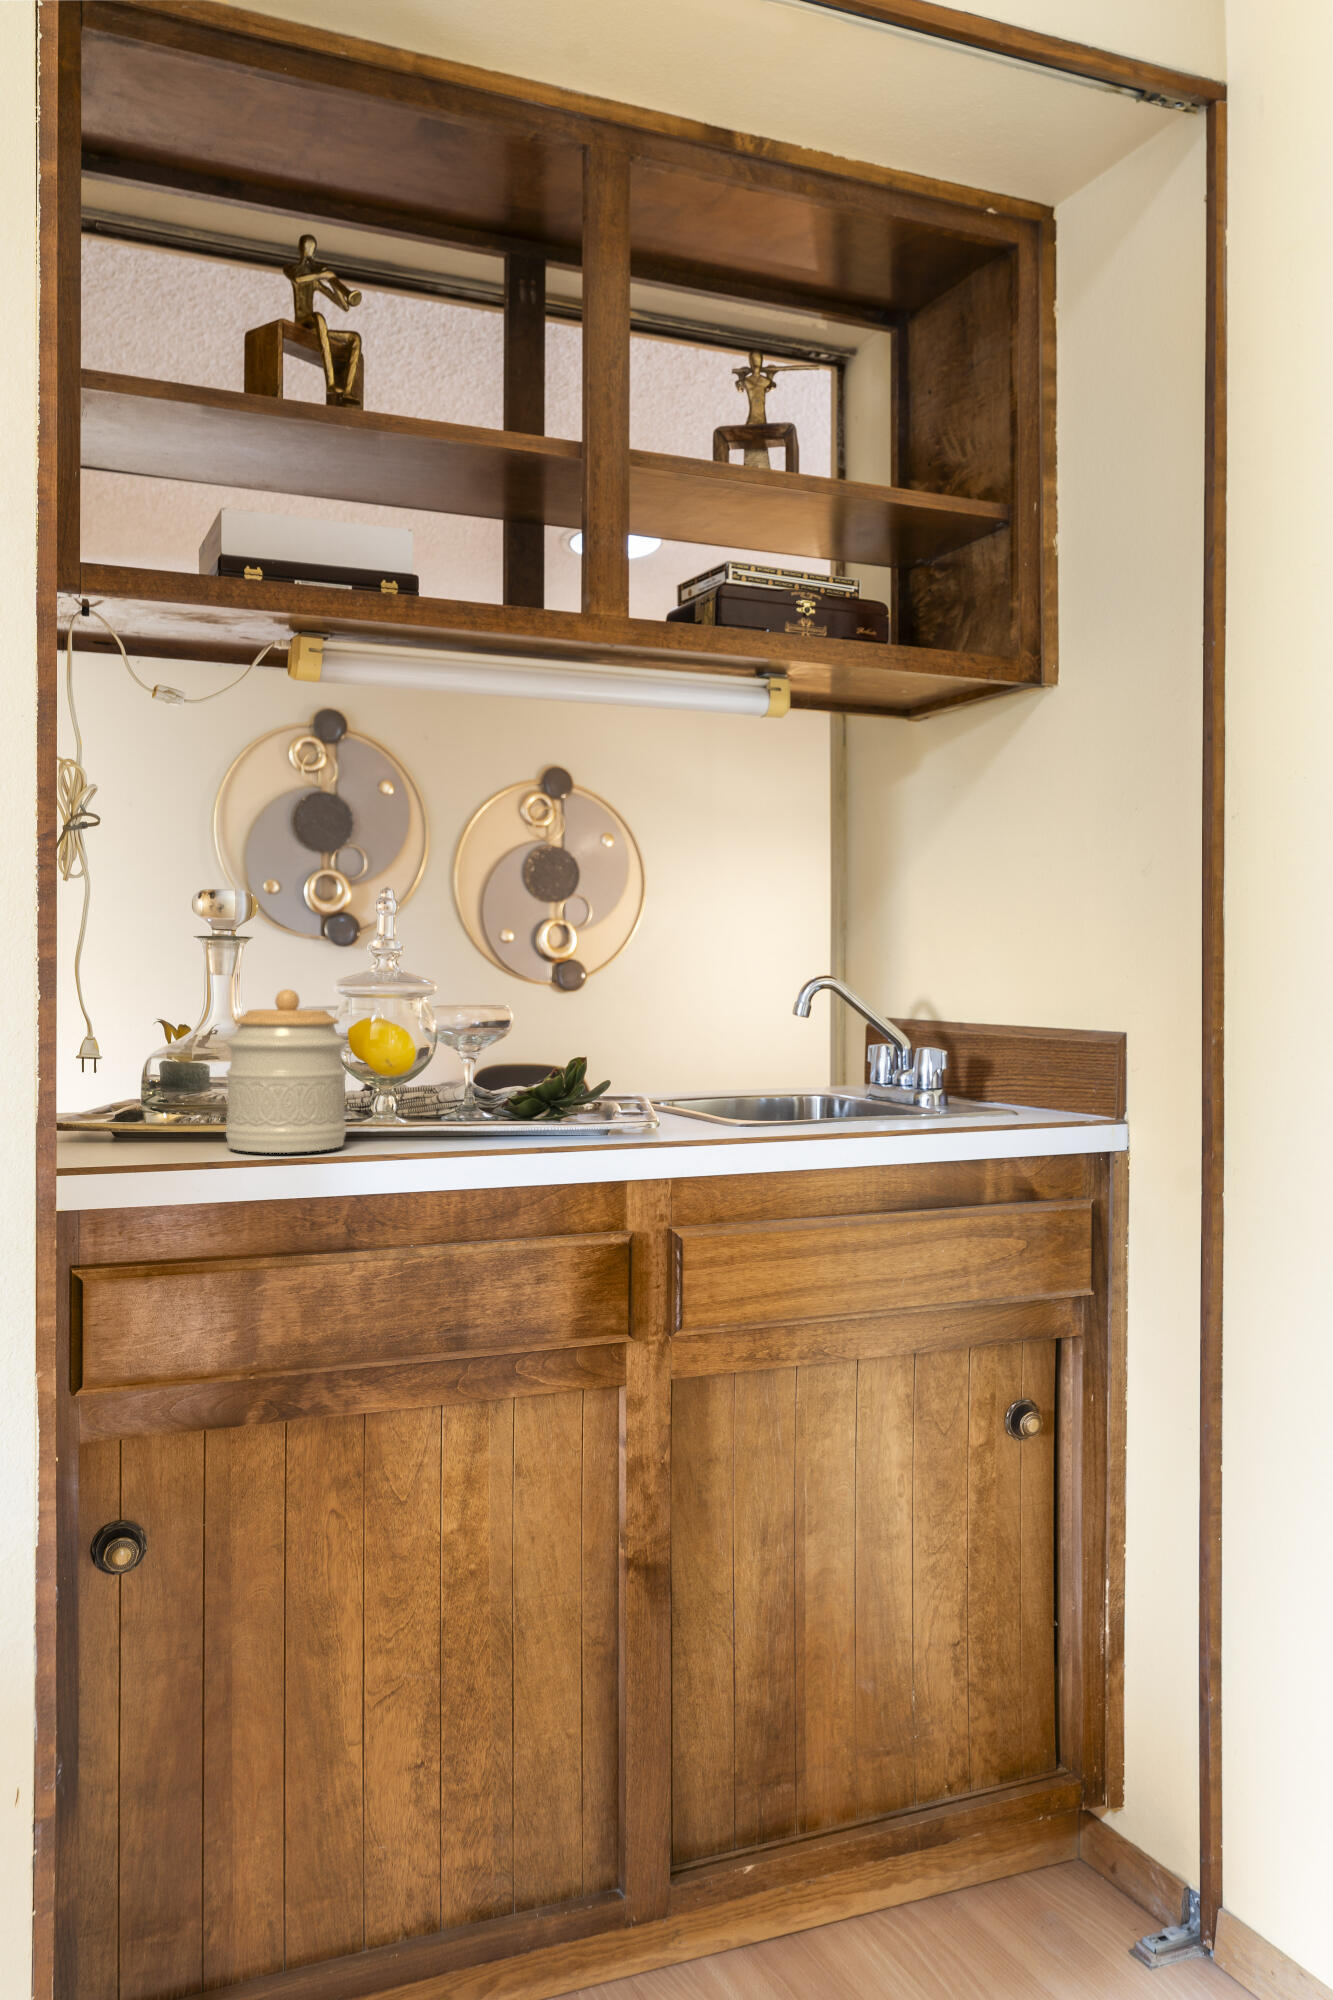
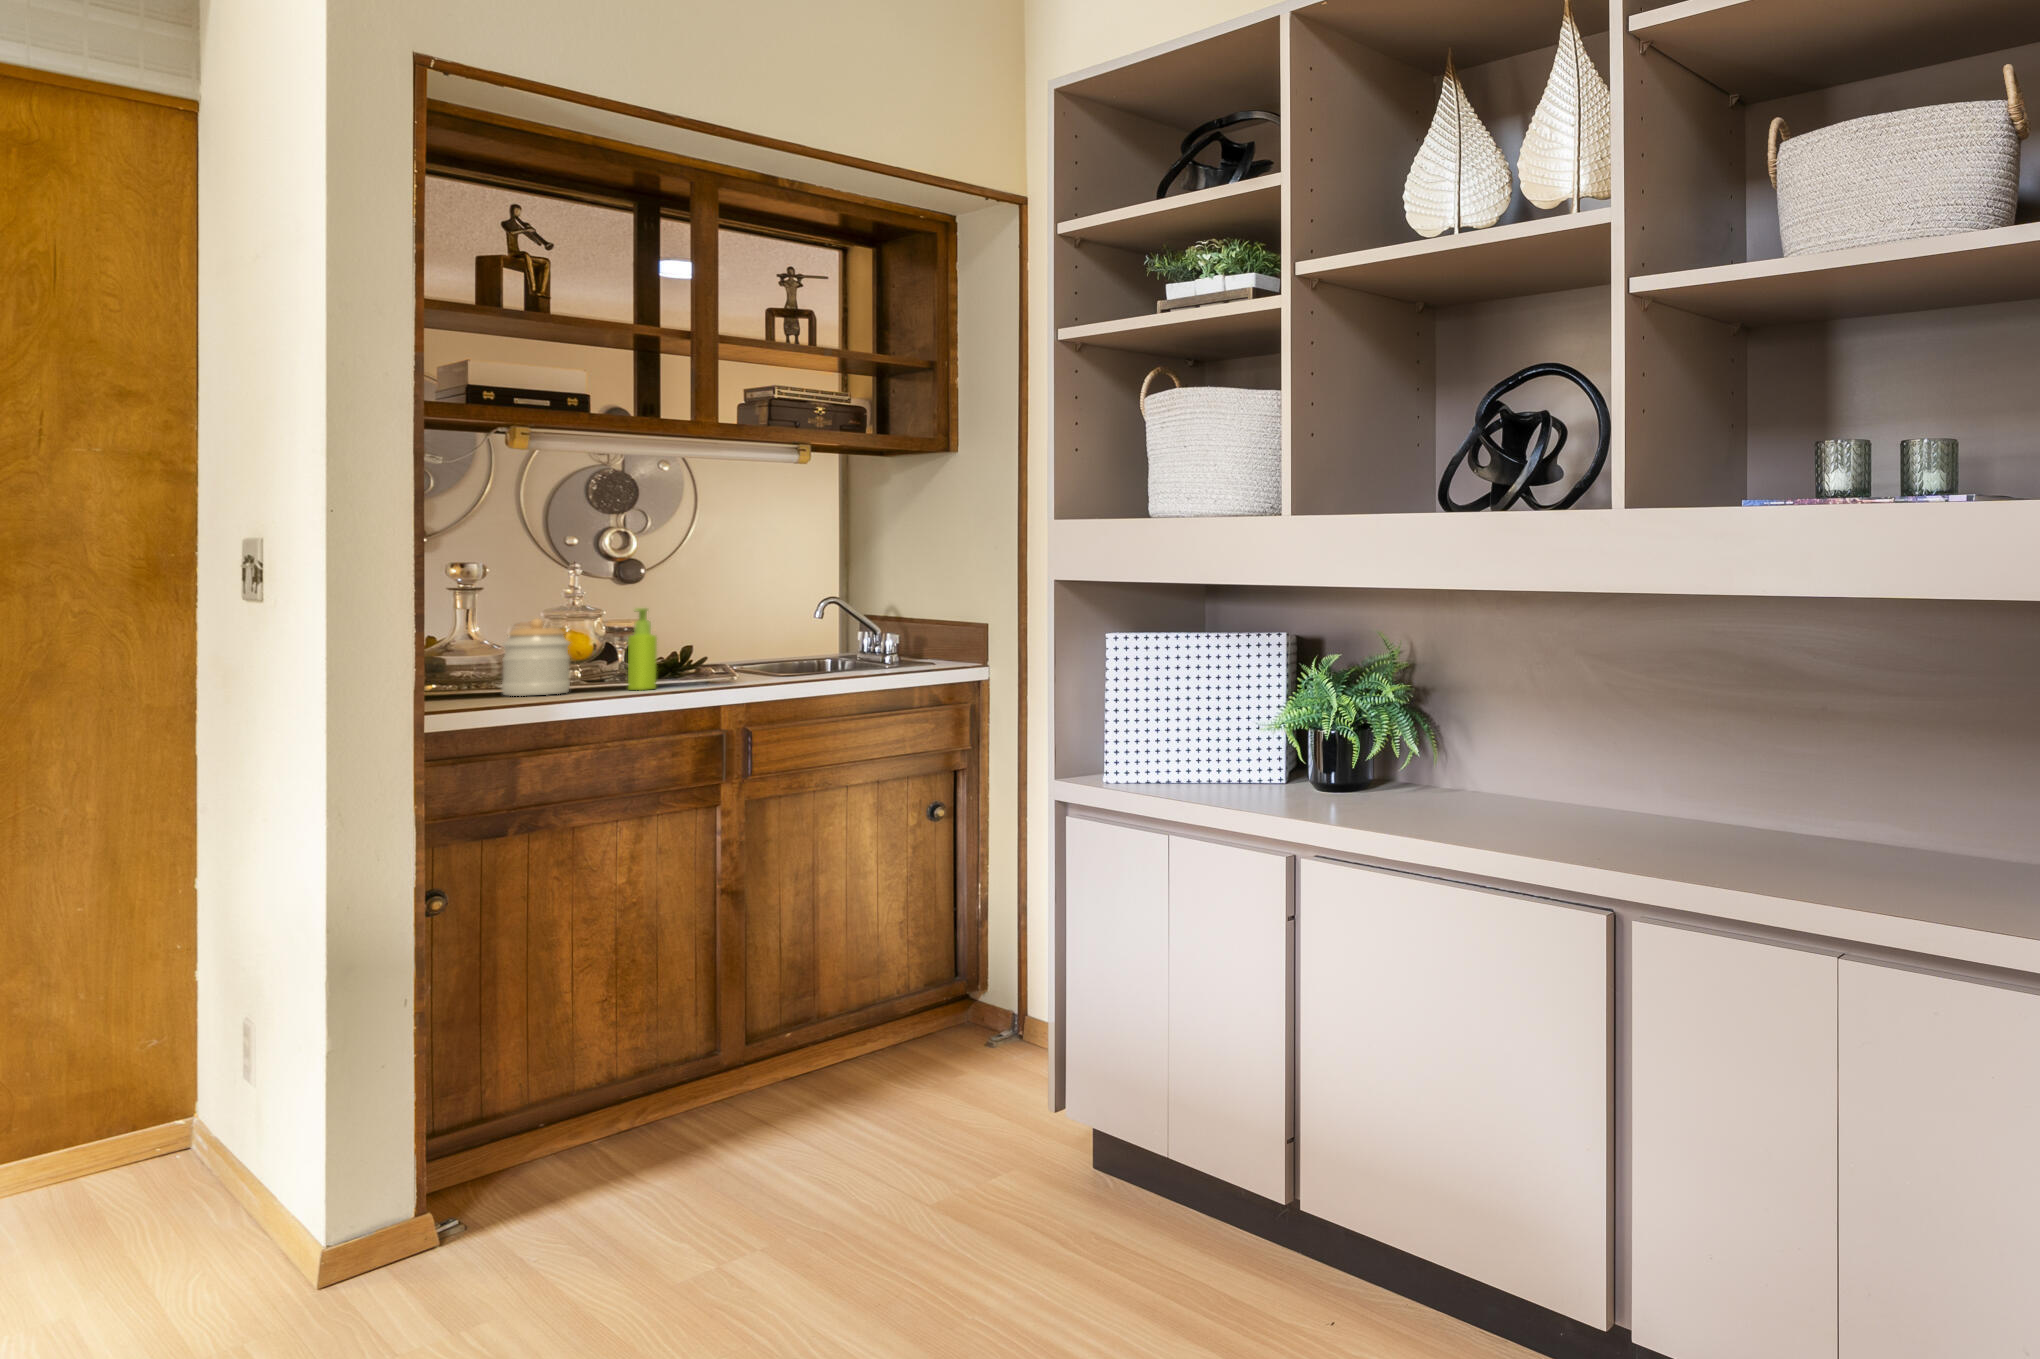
soap dispenser: none [454,972,506,1146] -> present [628,608,657,690]

